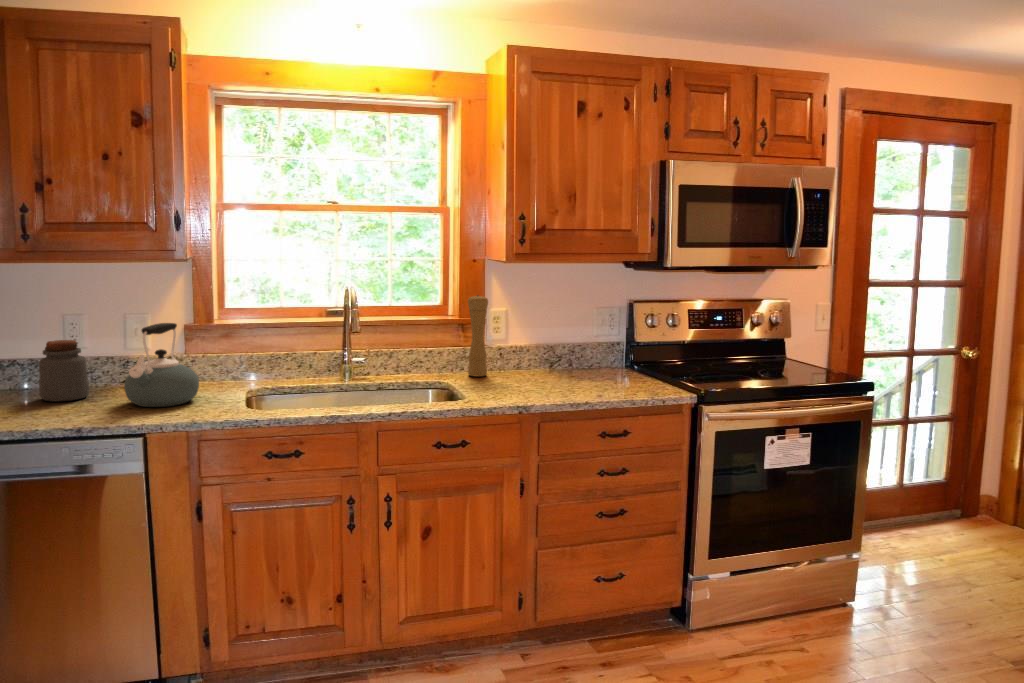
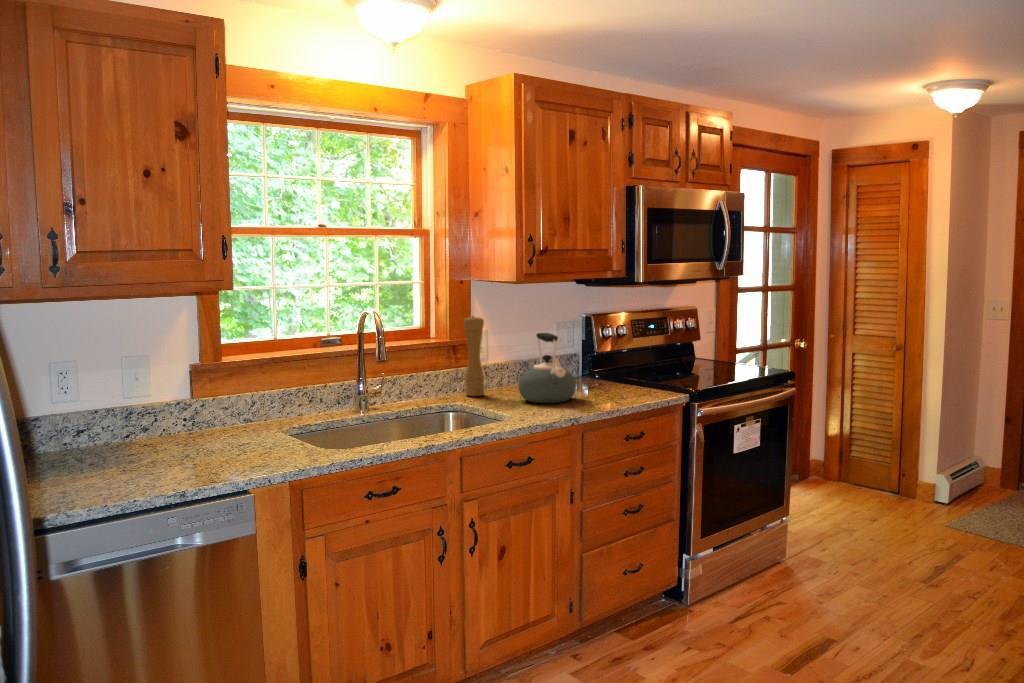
kettle: present [124,323,199,407] -> present [519,333,576,403]
jar: present [39,340,89,402] -> none [64,391,121,463]

